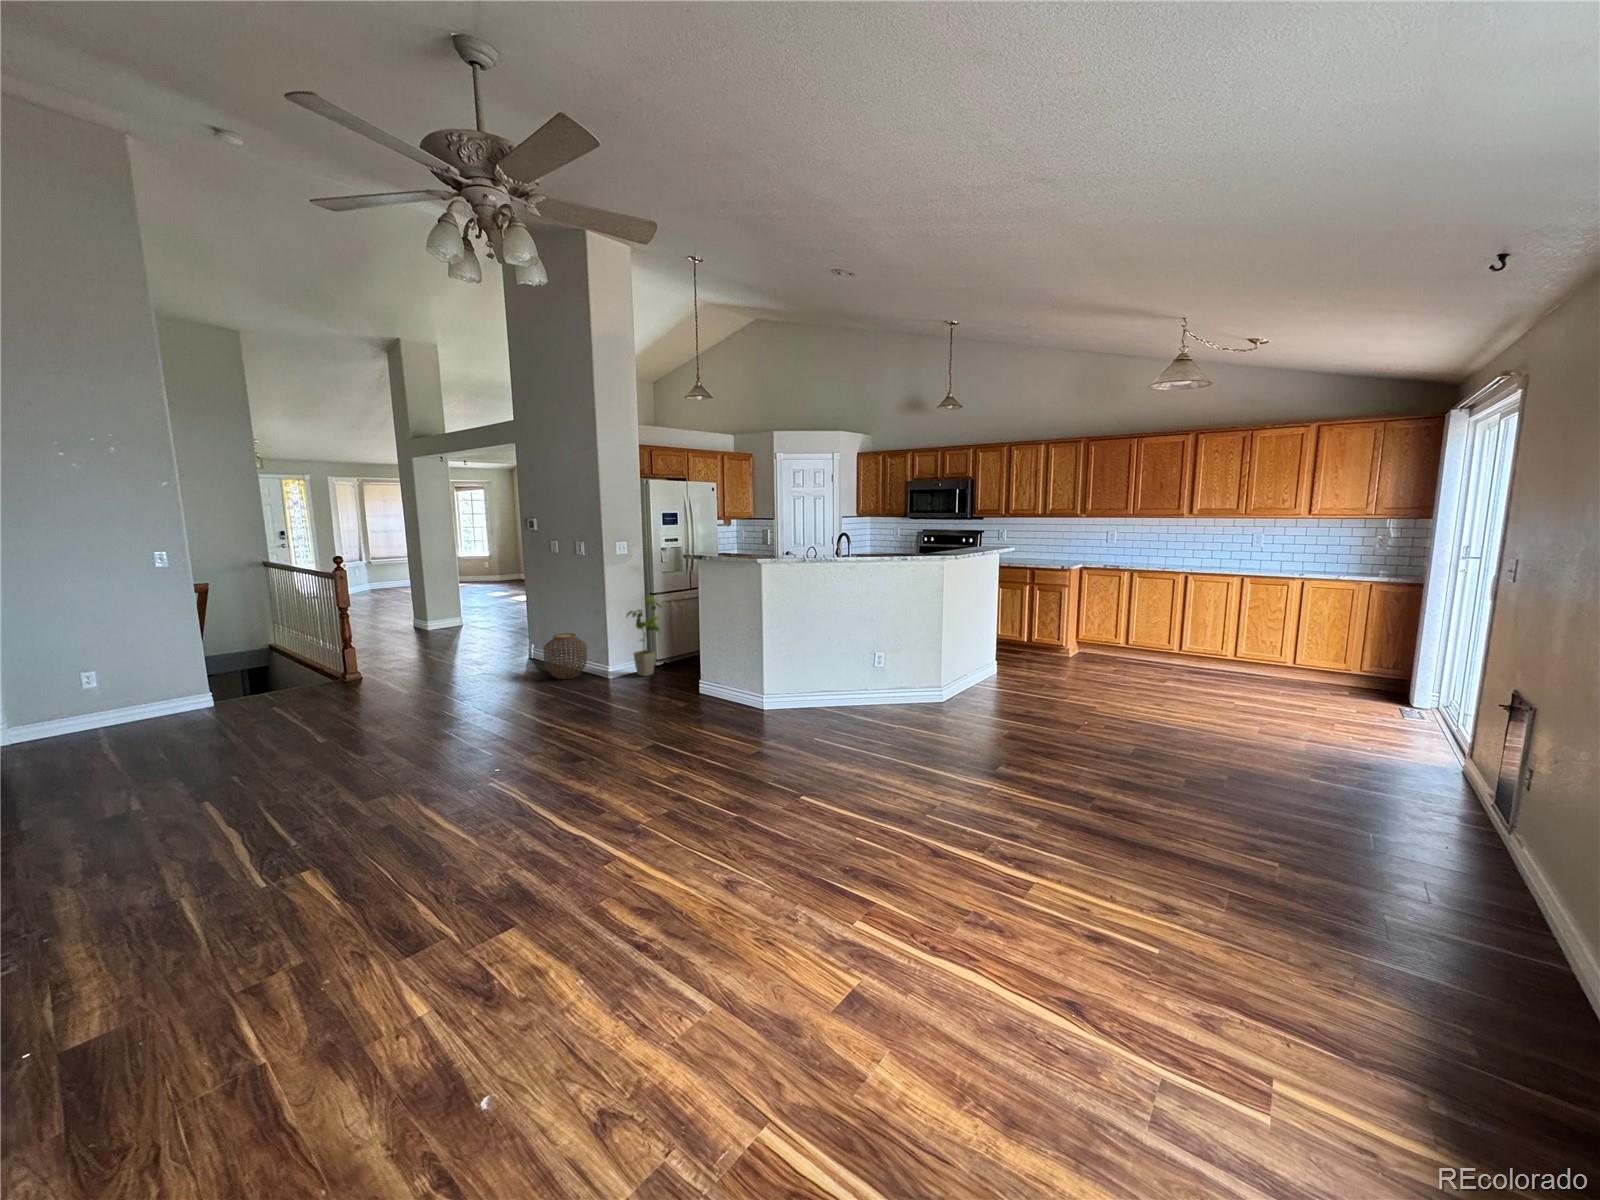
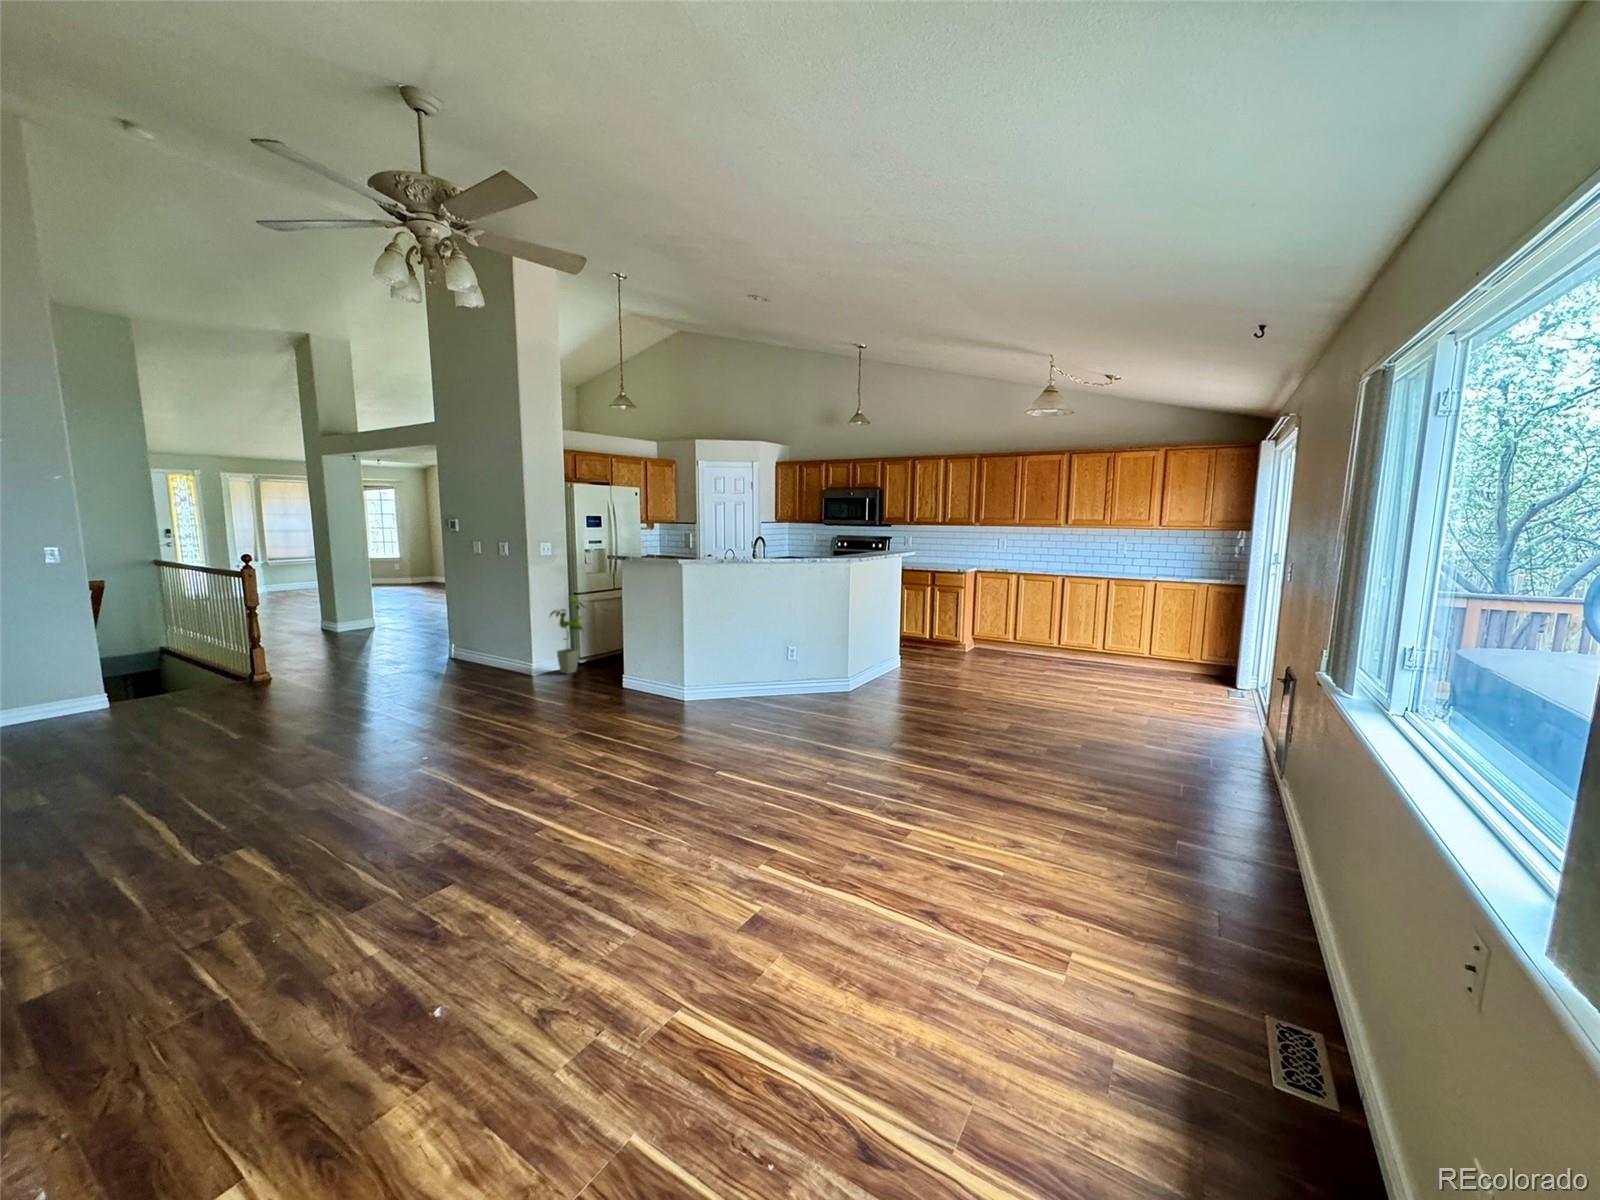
woven basket: present [544,633,587,679] -> none [466,633,510,677]

